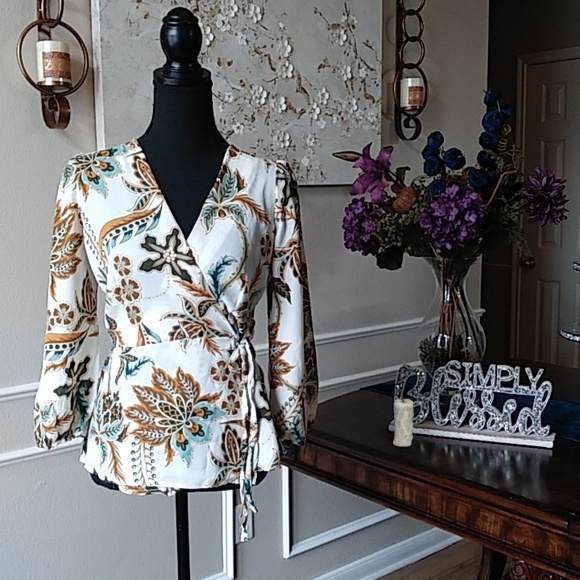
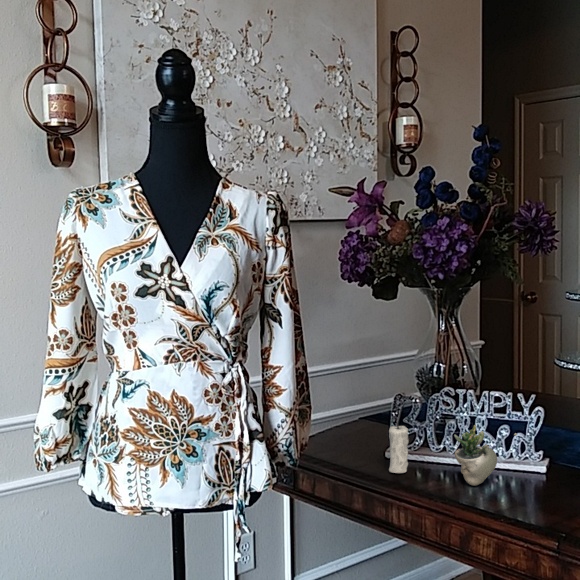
succulent plant: none [461,400,527,461] -> present [454,425,517,486]

